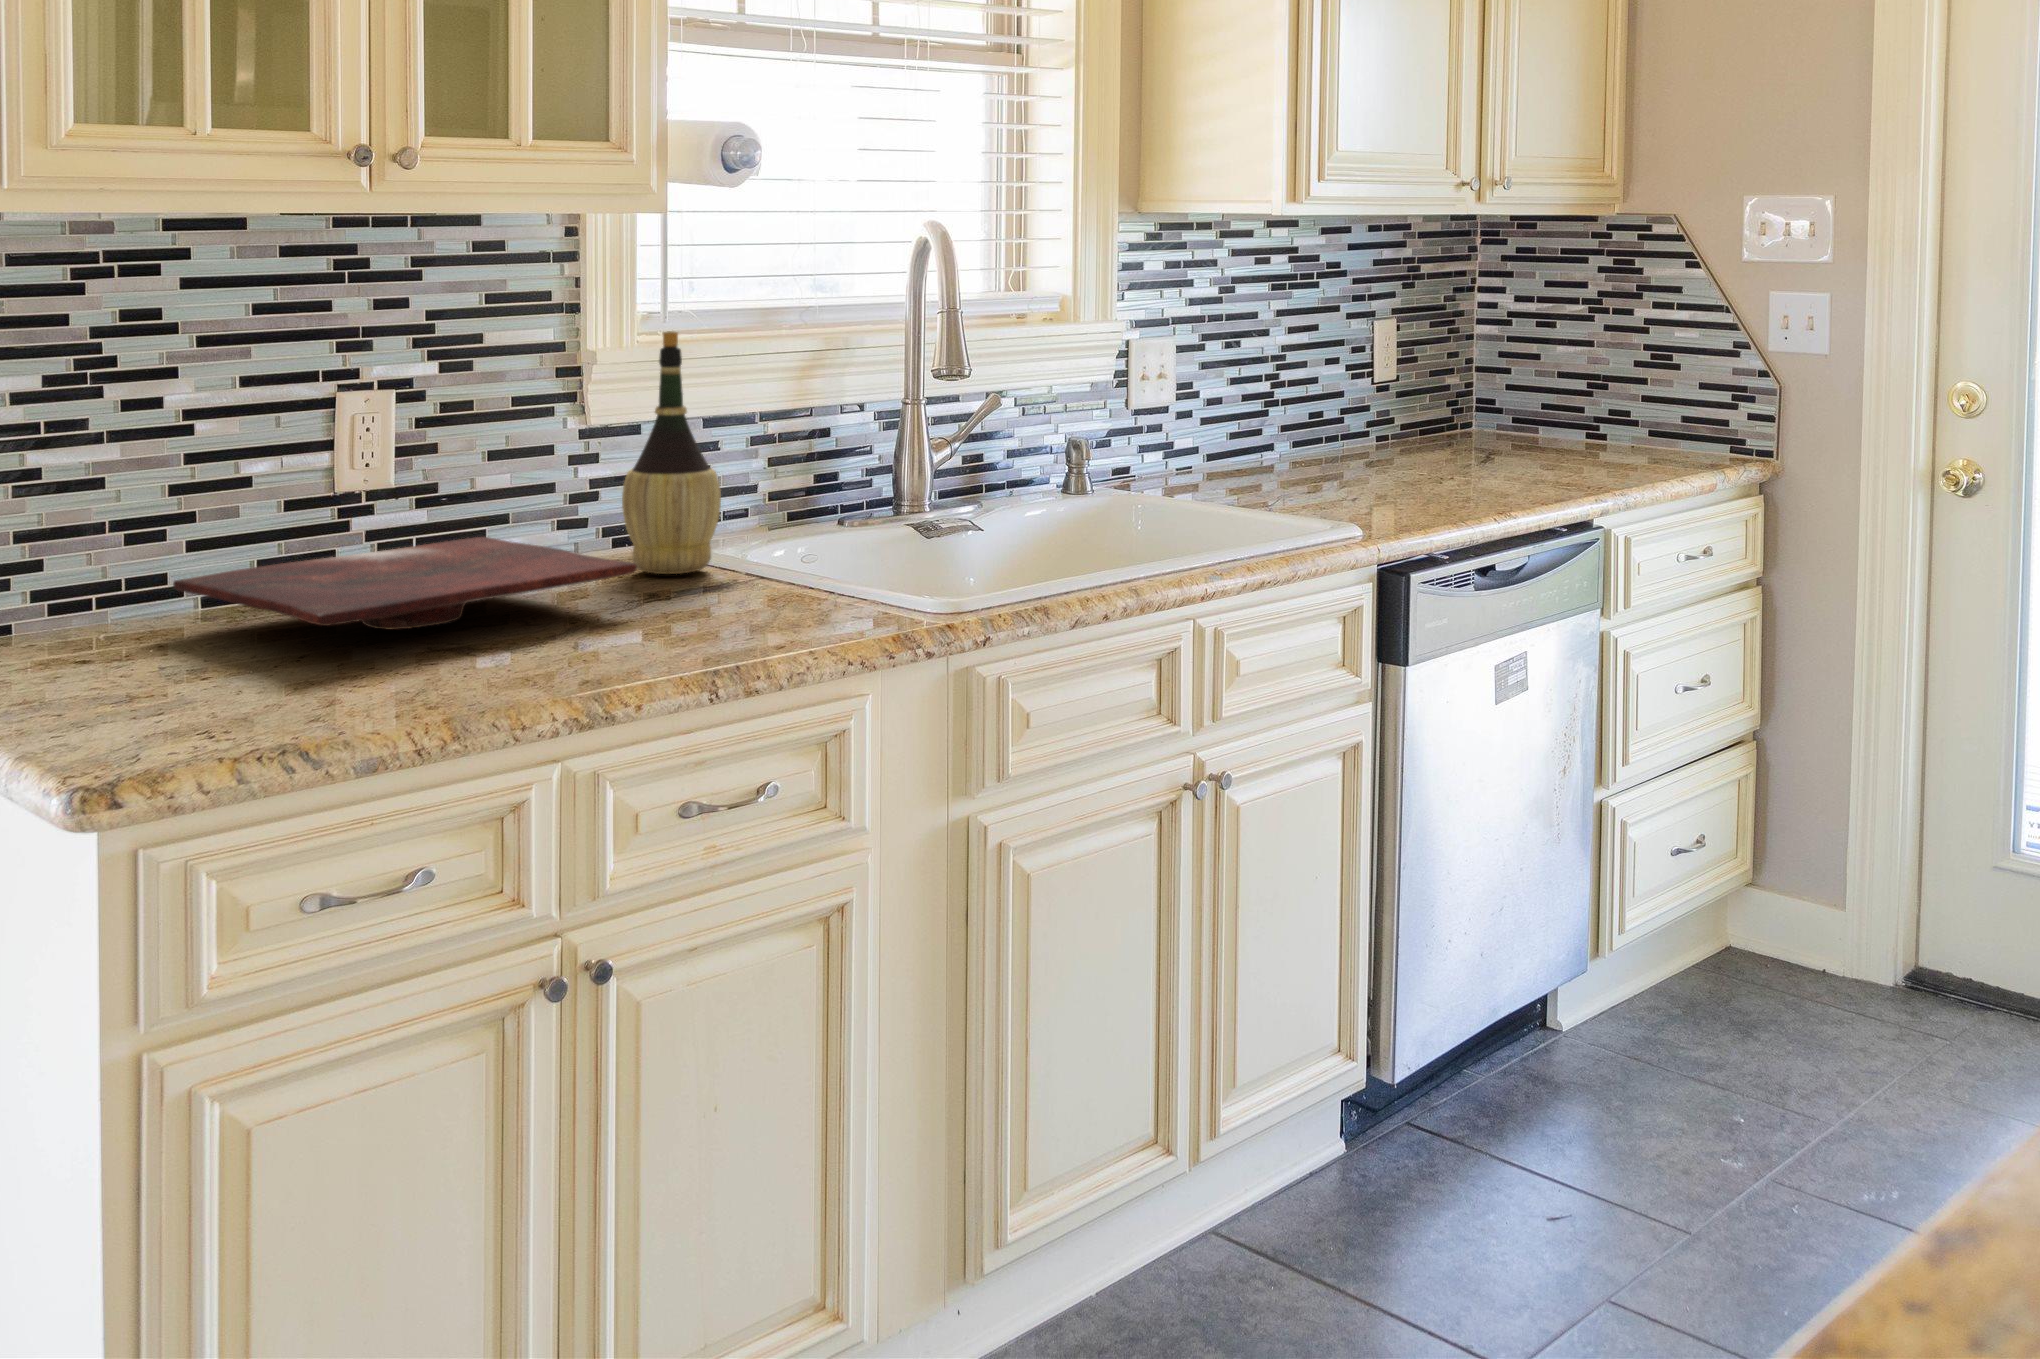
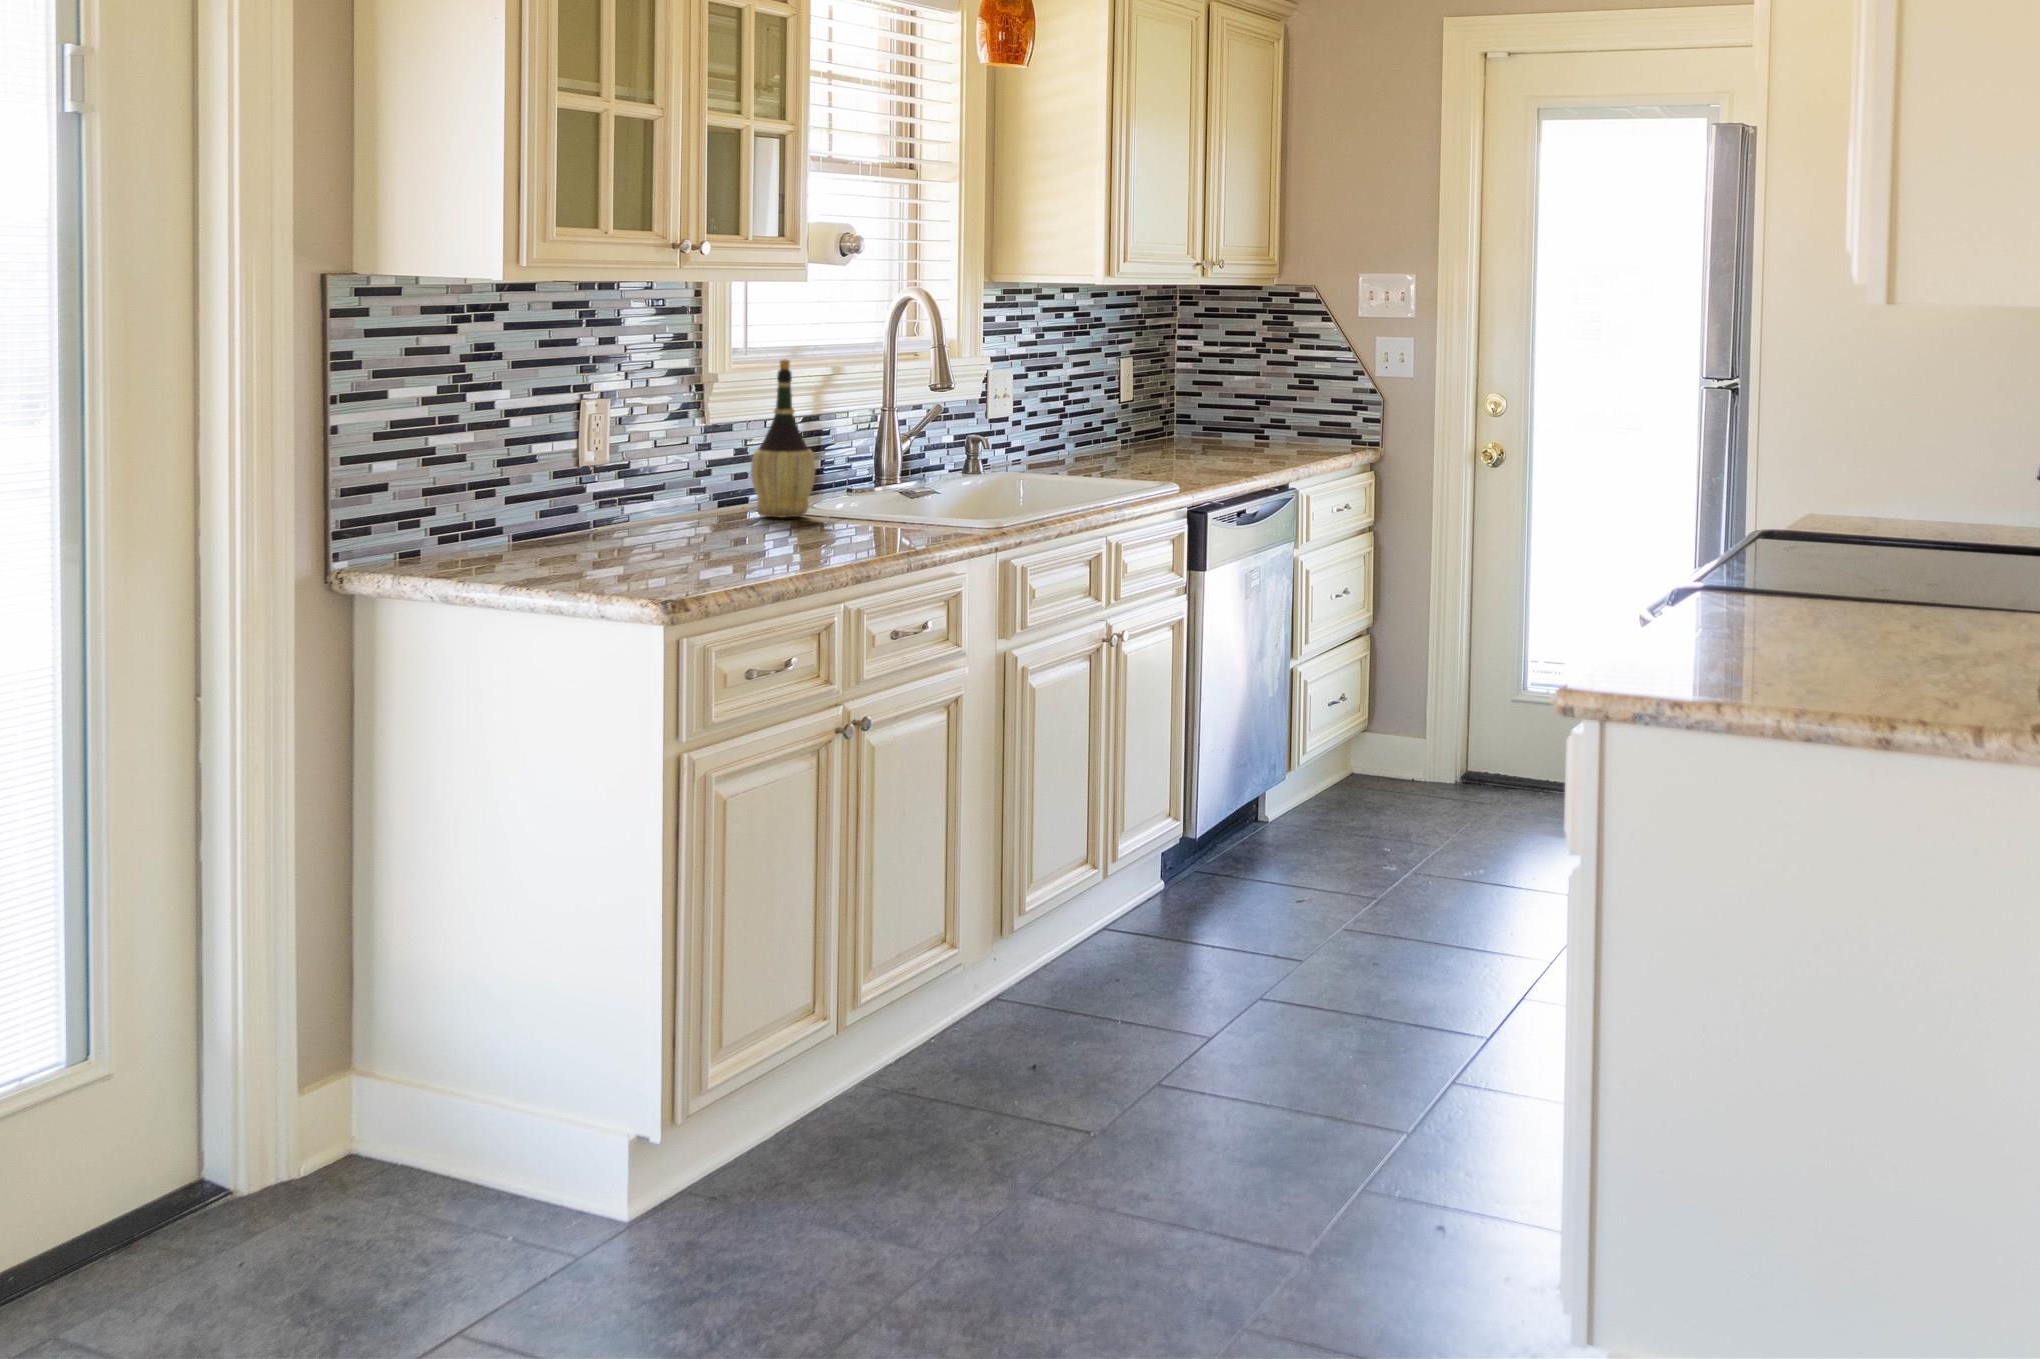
cutting board: present [173,537,637,630] -> none [527,494,804,546]

